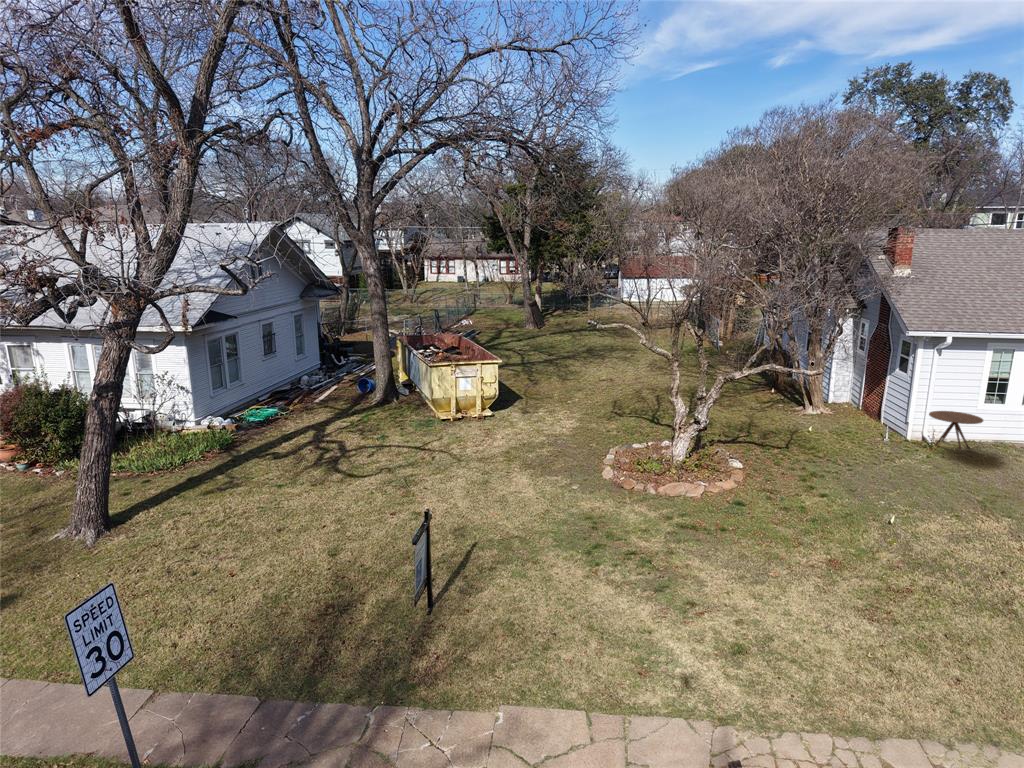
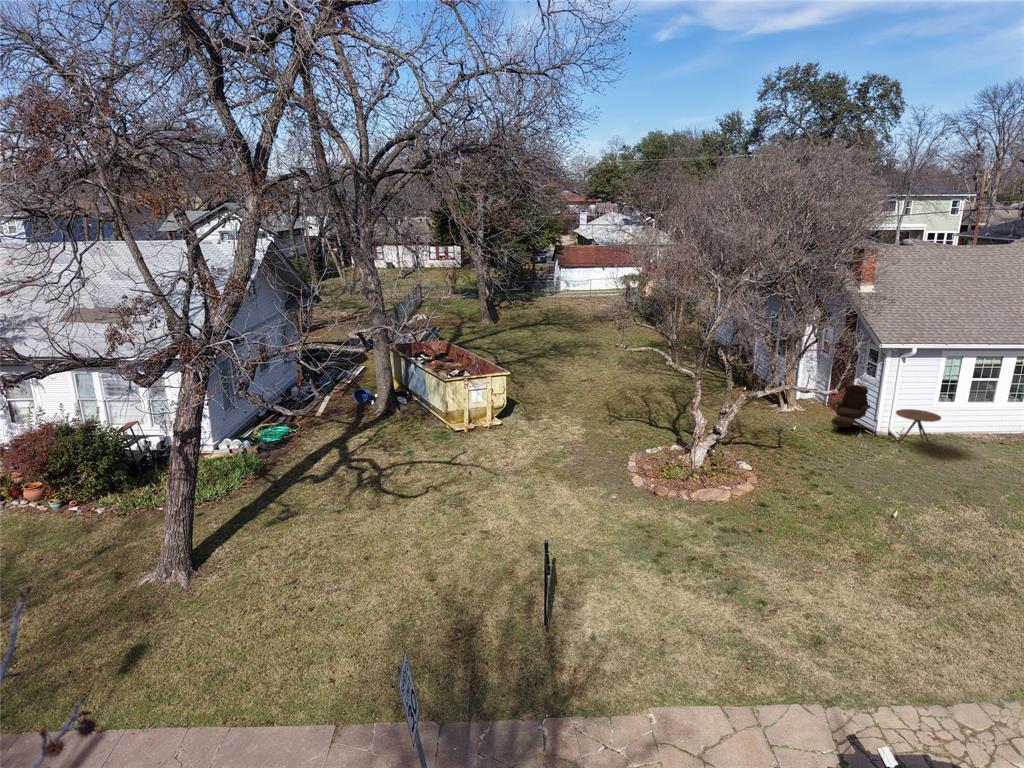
lounge chair: none [854,382,903,435] -> present [832,384,871,431]

